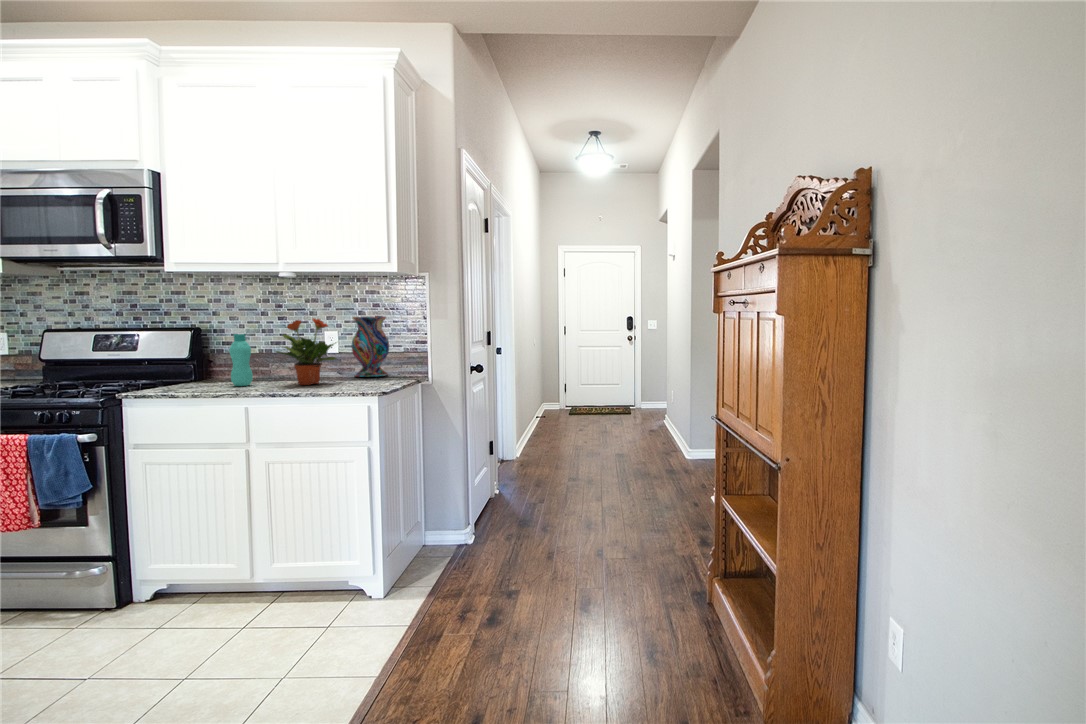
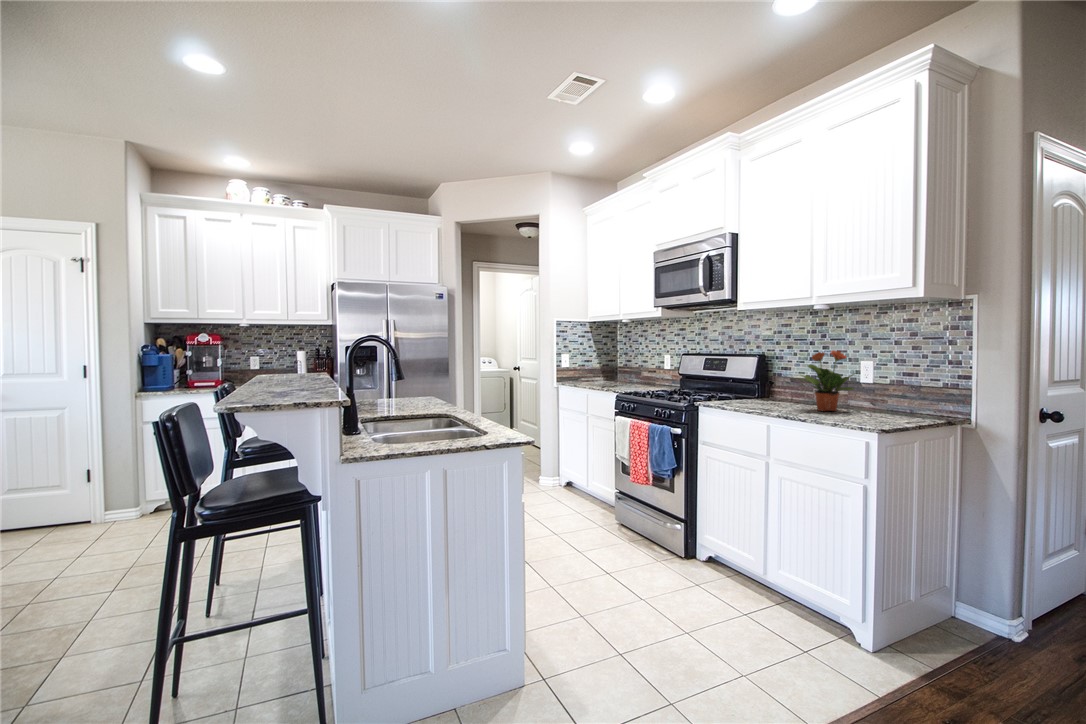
vase: present [352,317,389,377] -> none [881,348,924,411]
bottle: present [229,334,253,386] -> none [768,362,785,406]

